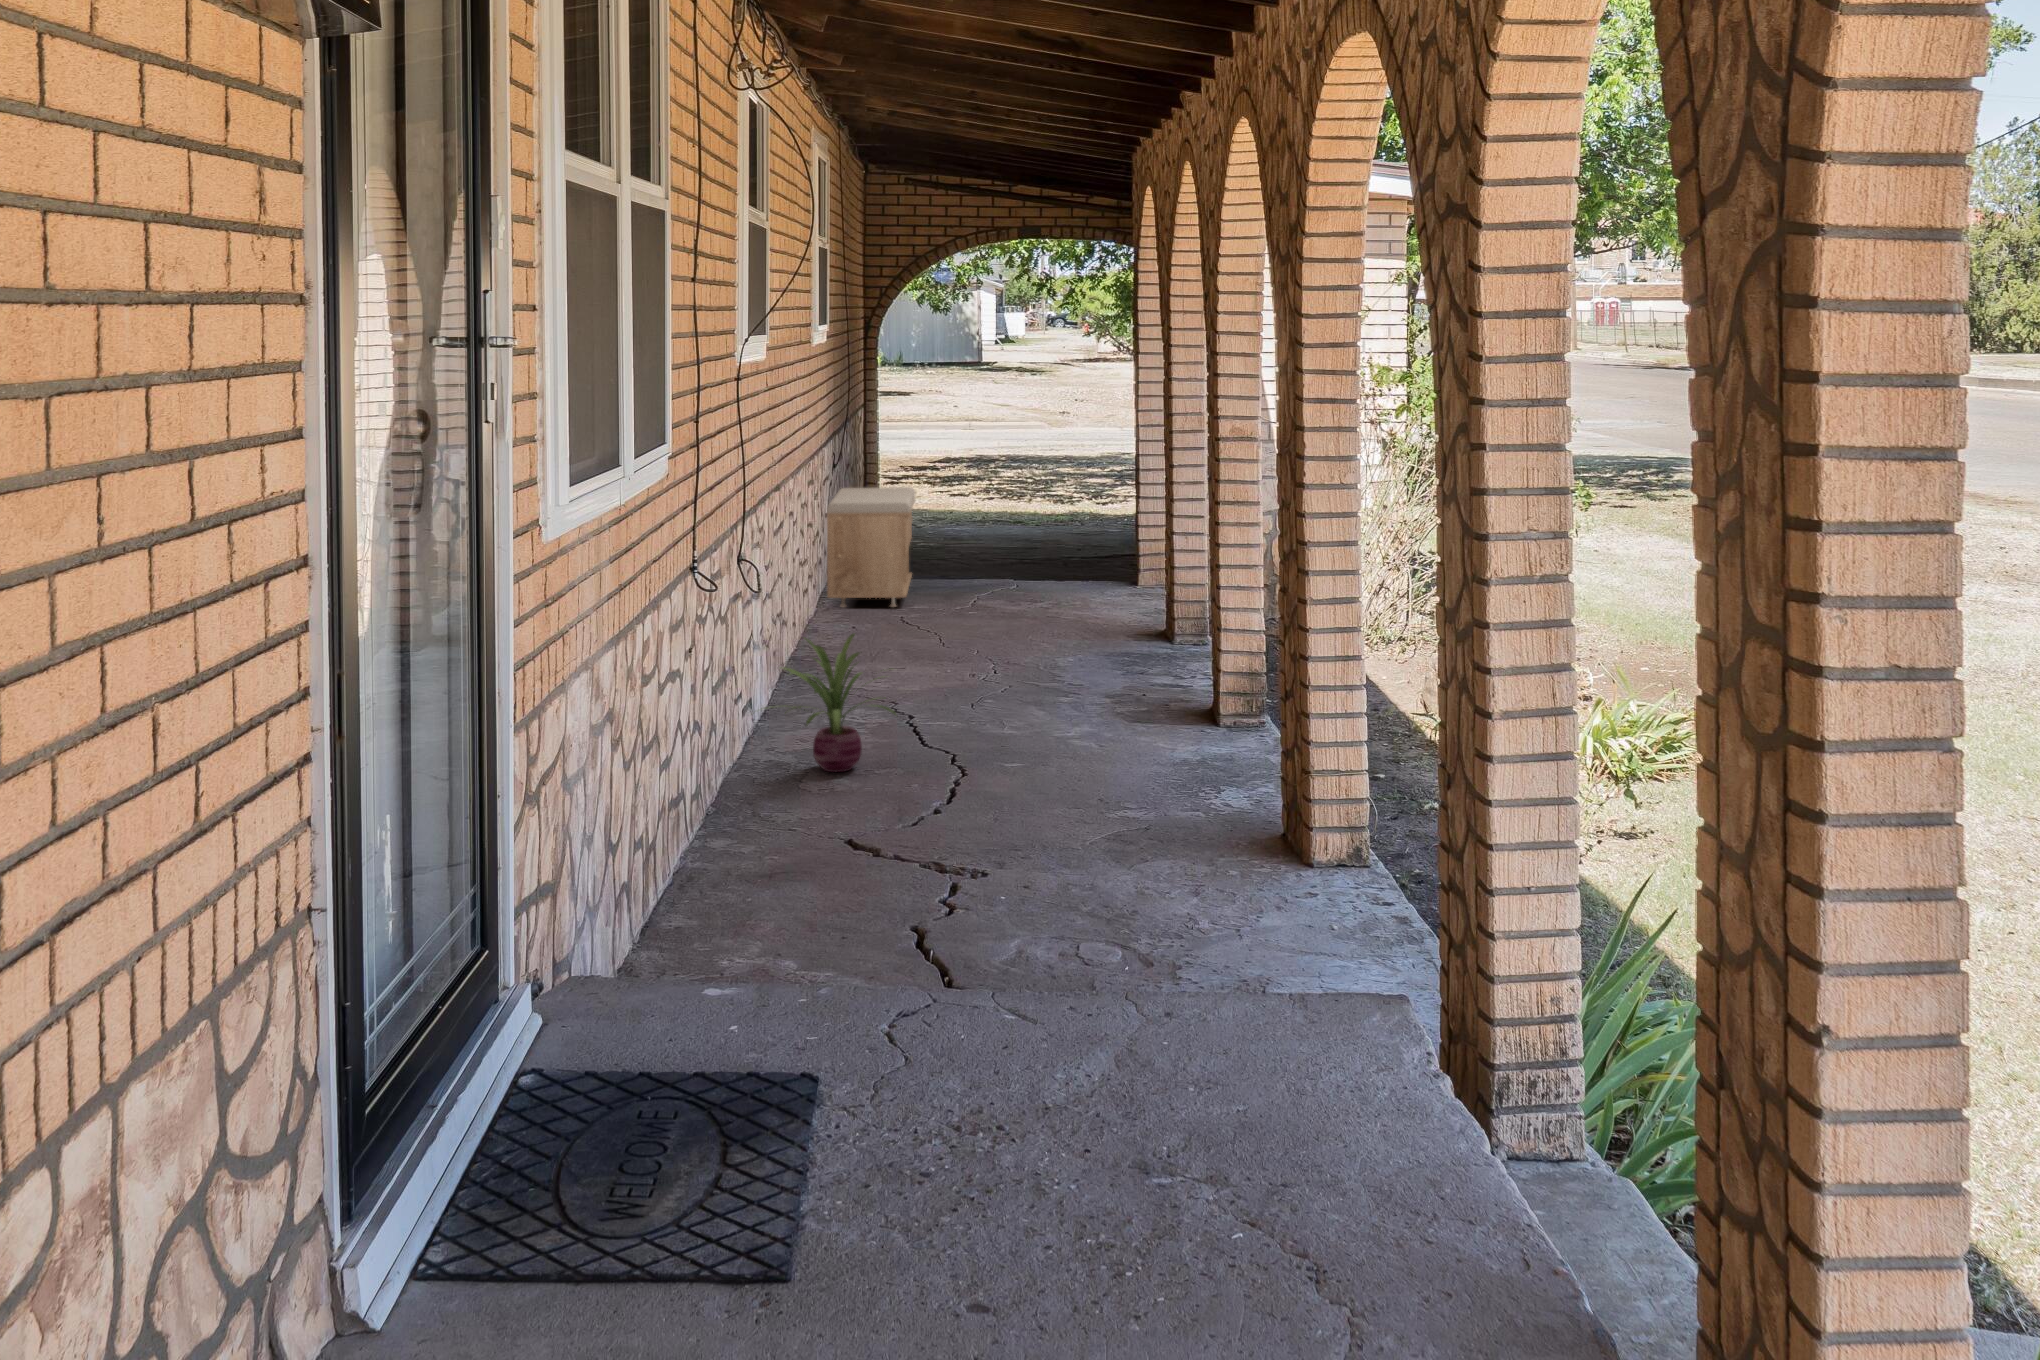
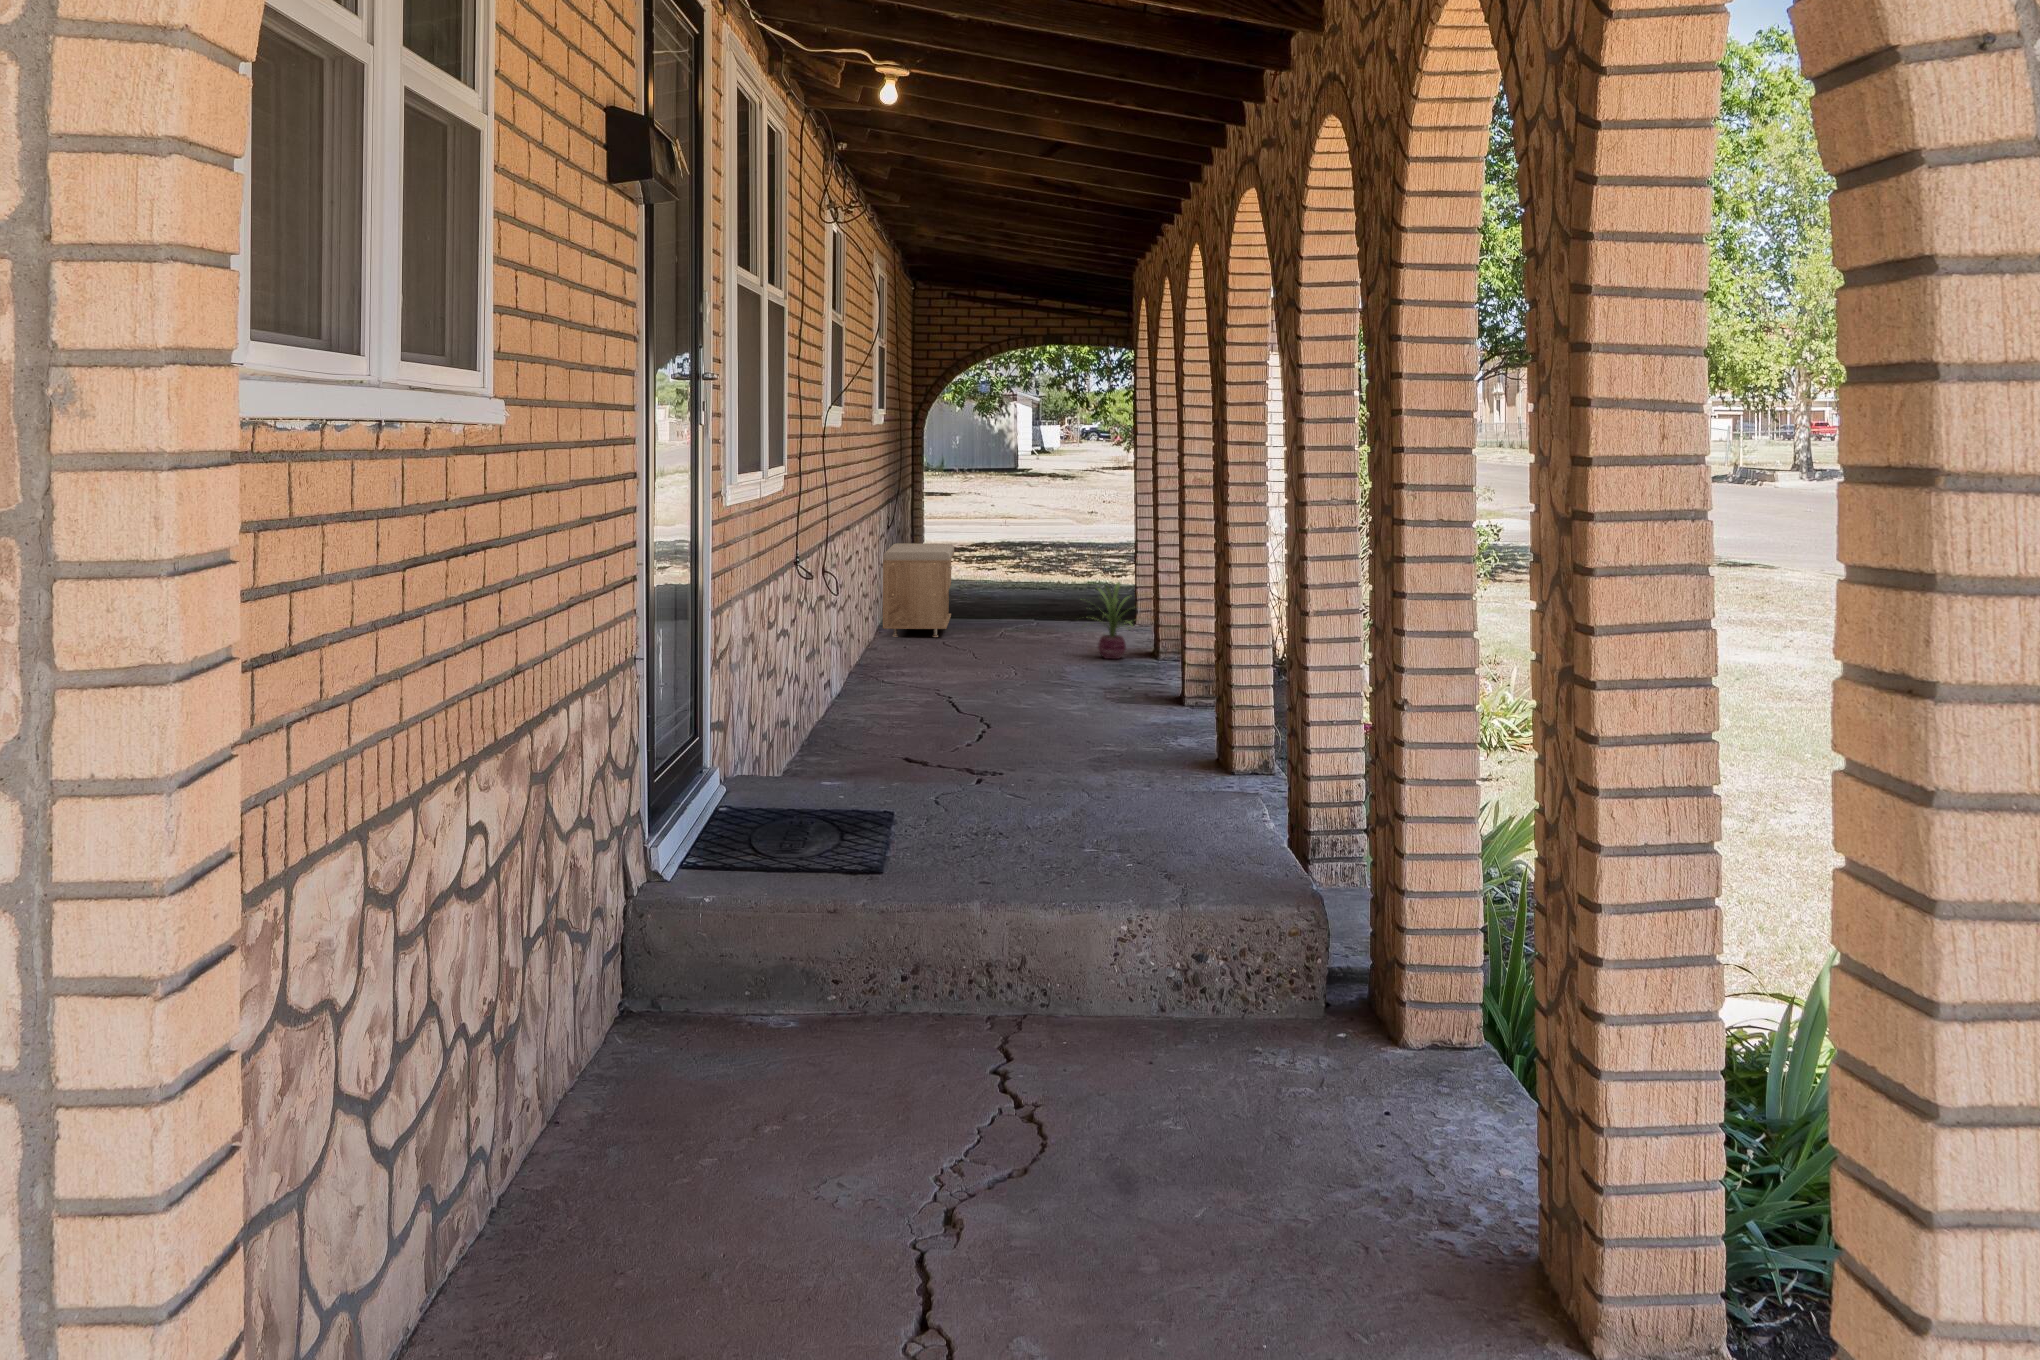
decorative plant: present [780,634,896,772] -> present [1092,582,1135,659]

